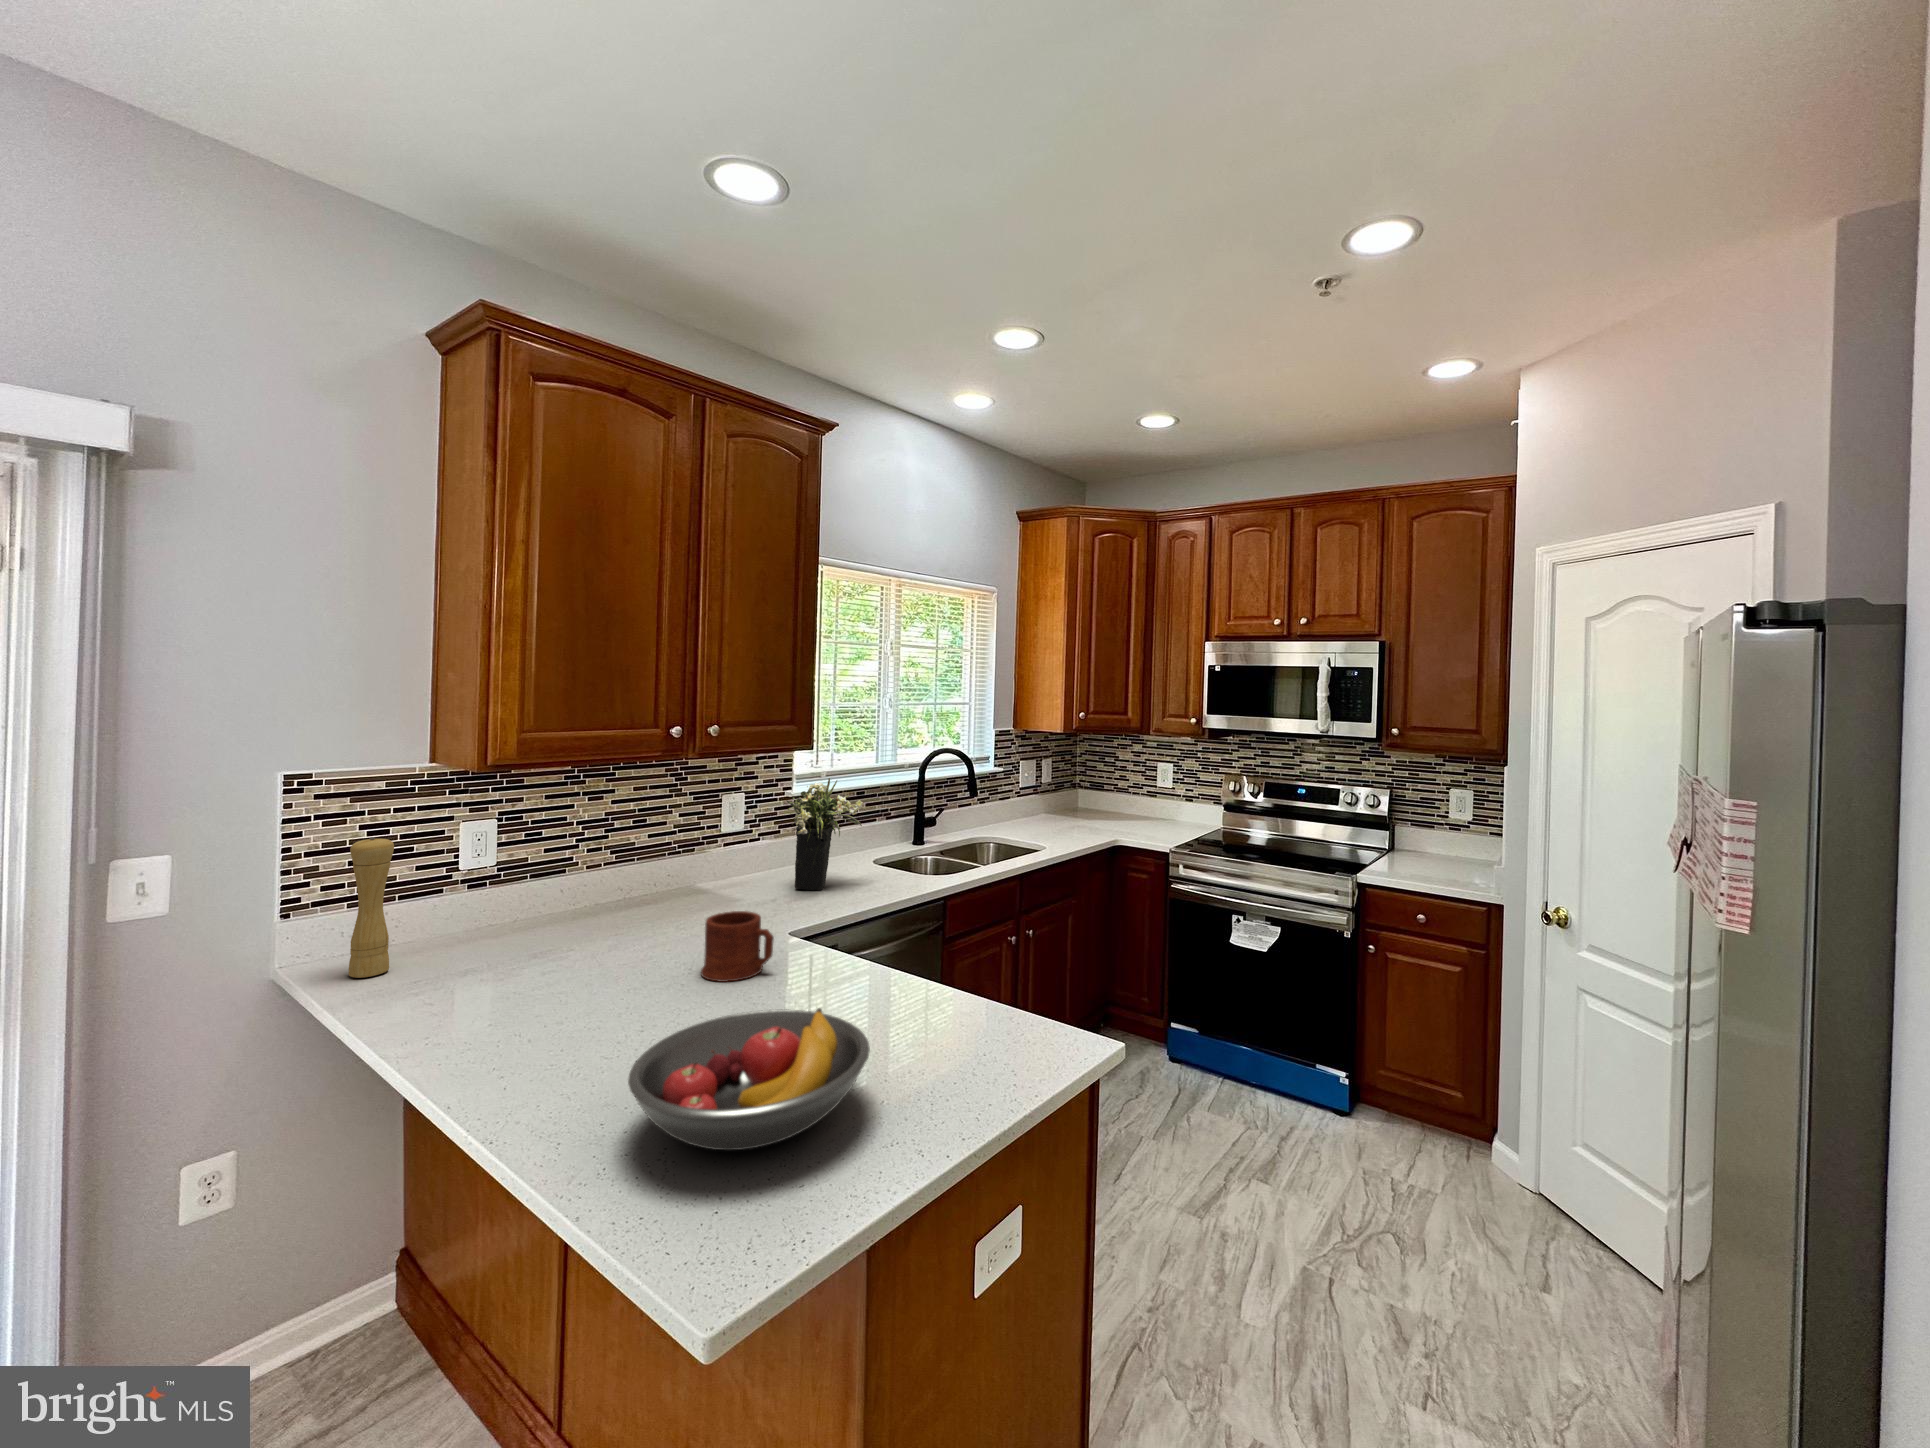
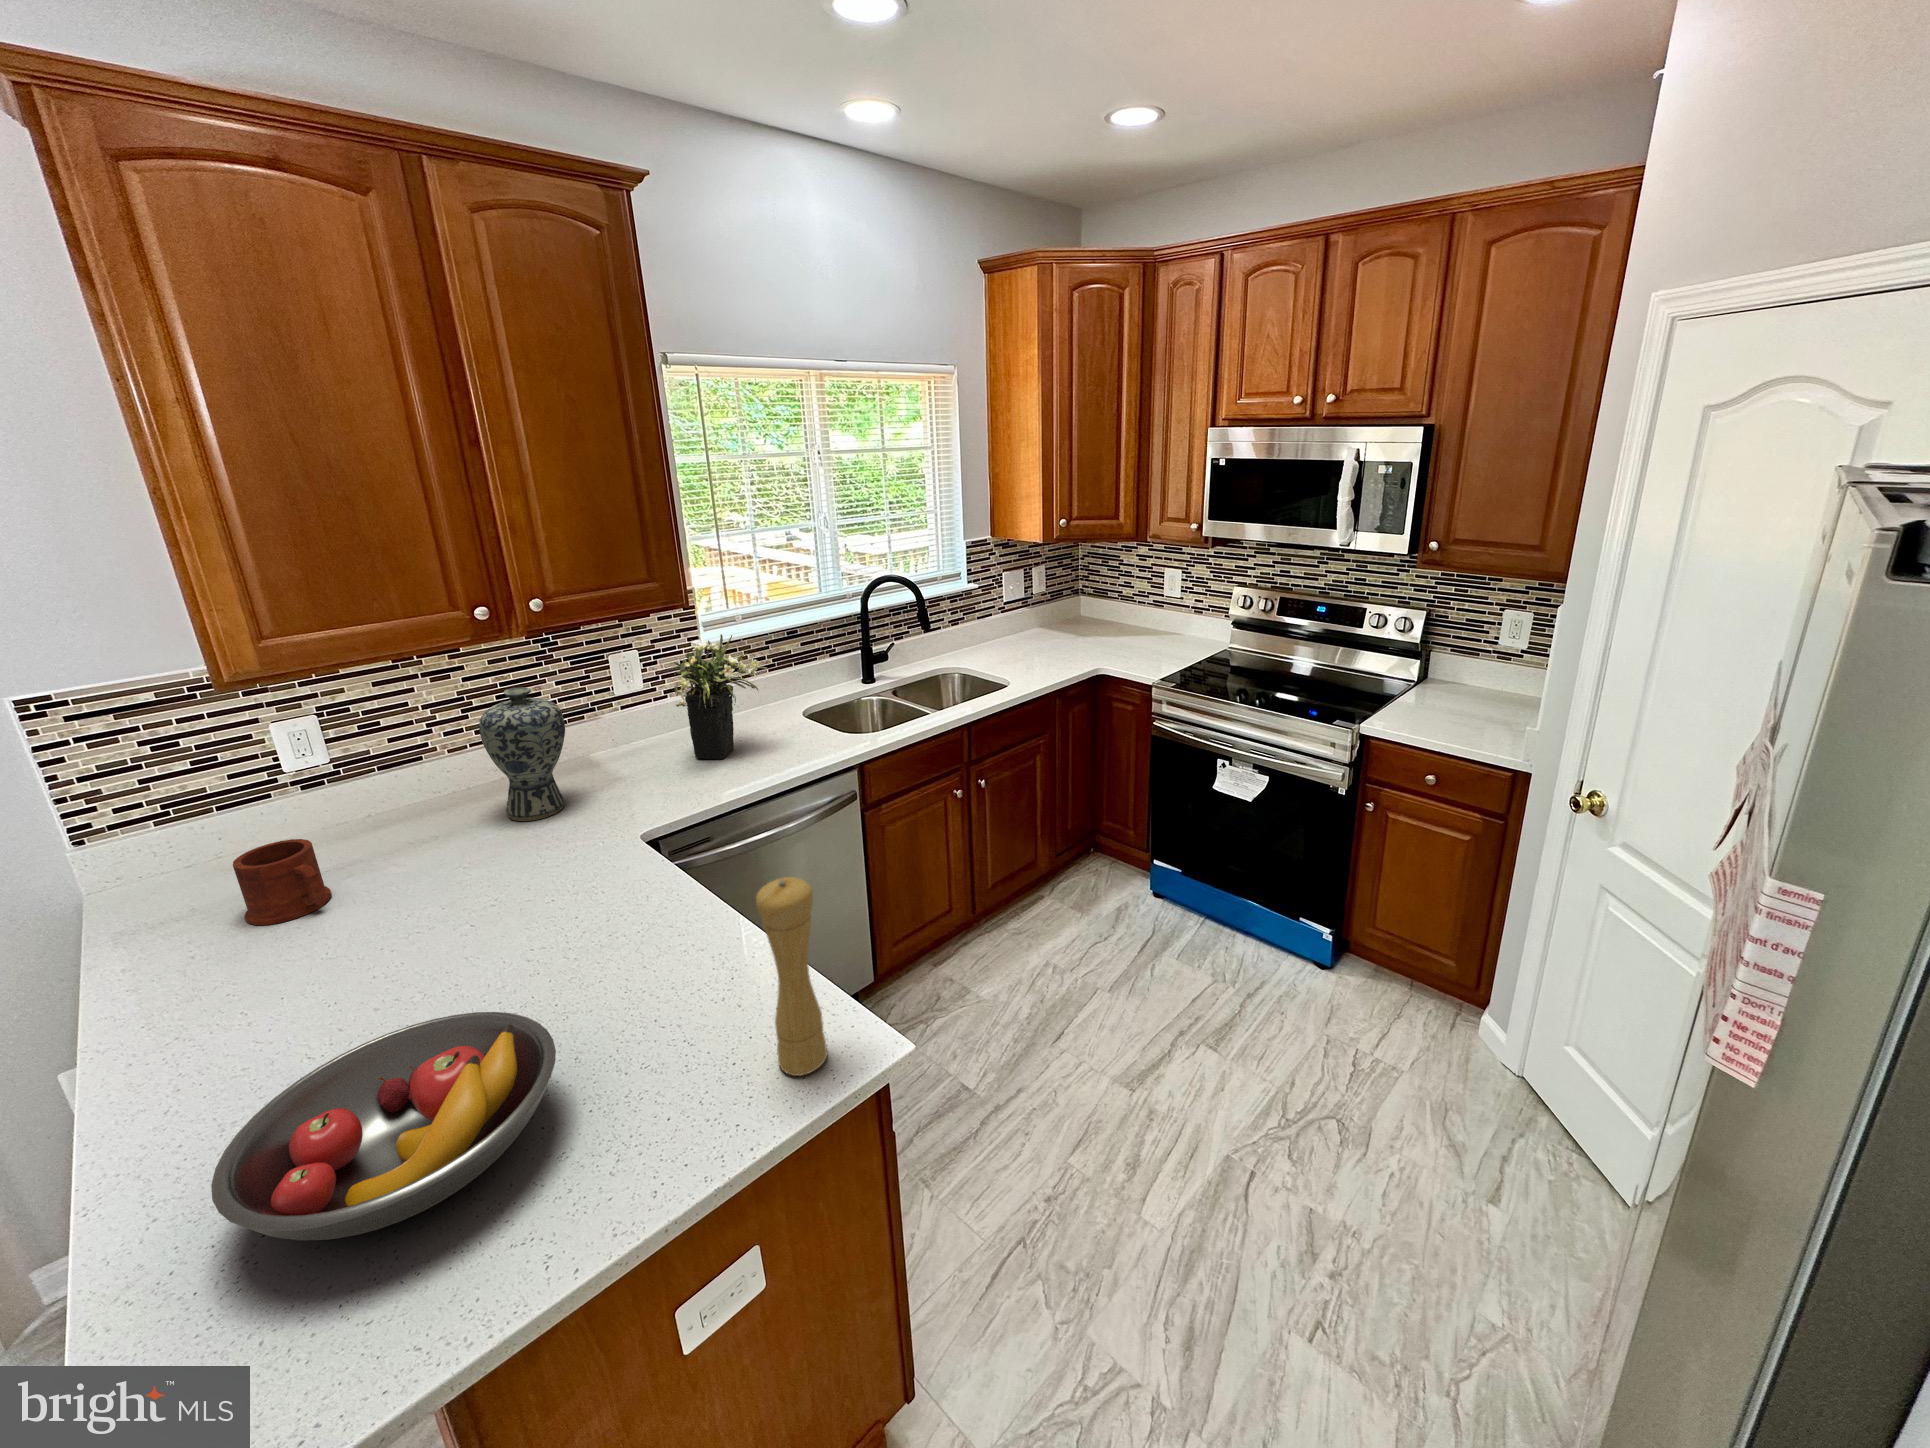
vase: none [642,804,712,927] -> present [479,687,565,821]
pepper mill: present [348,837,394,978] -> present [756,877,827,1076]
mug: present [701,911,774,982] -> present [233,839,331,925]

